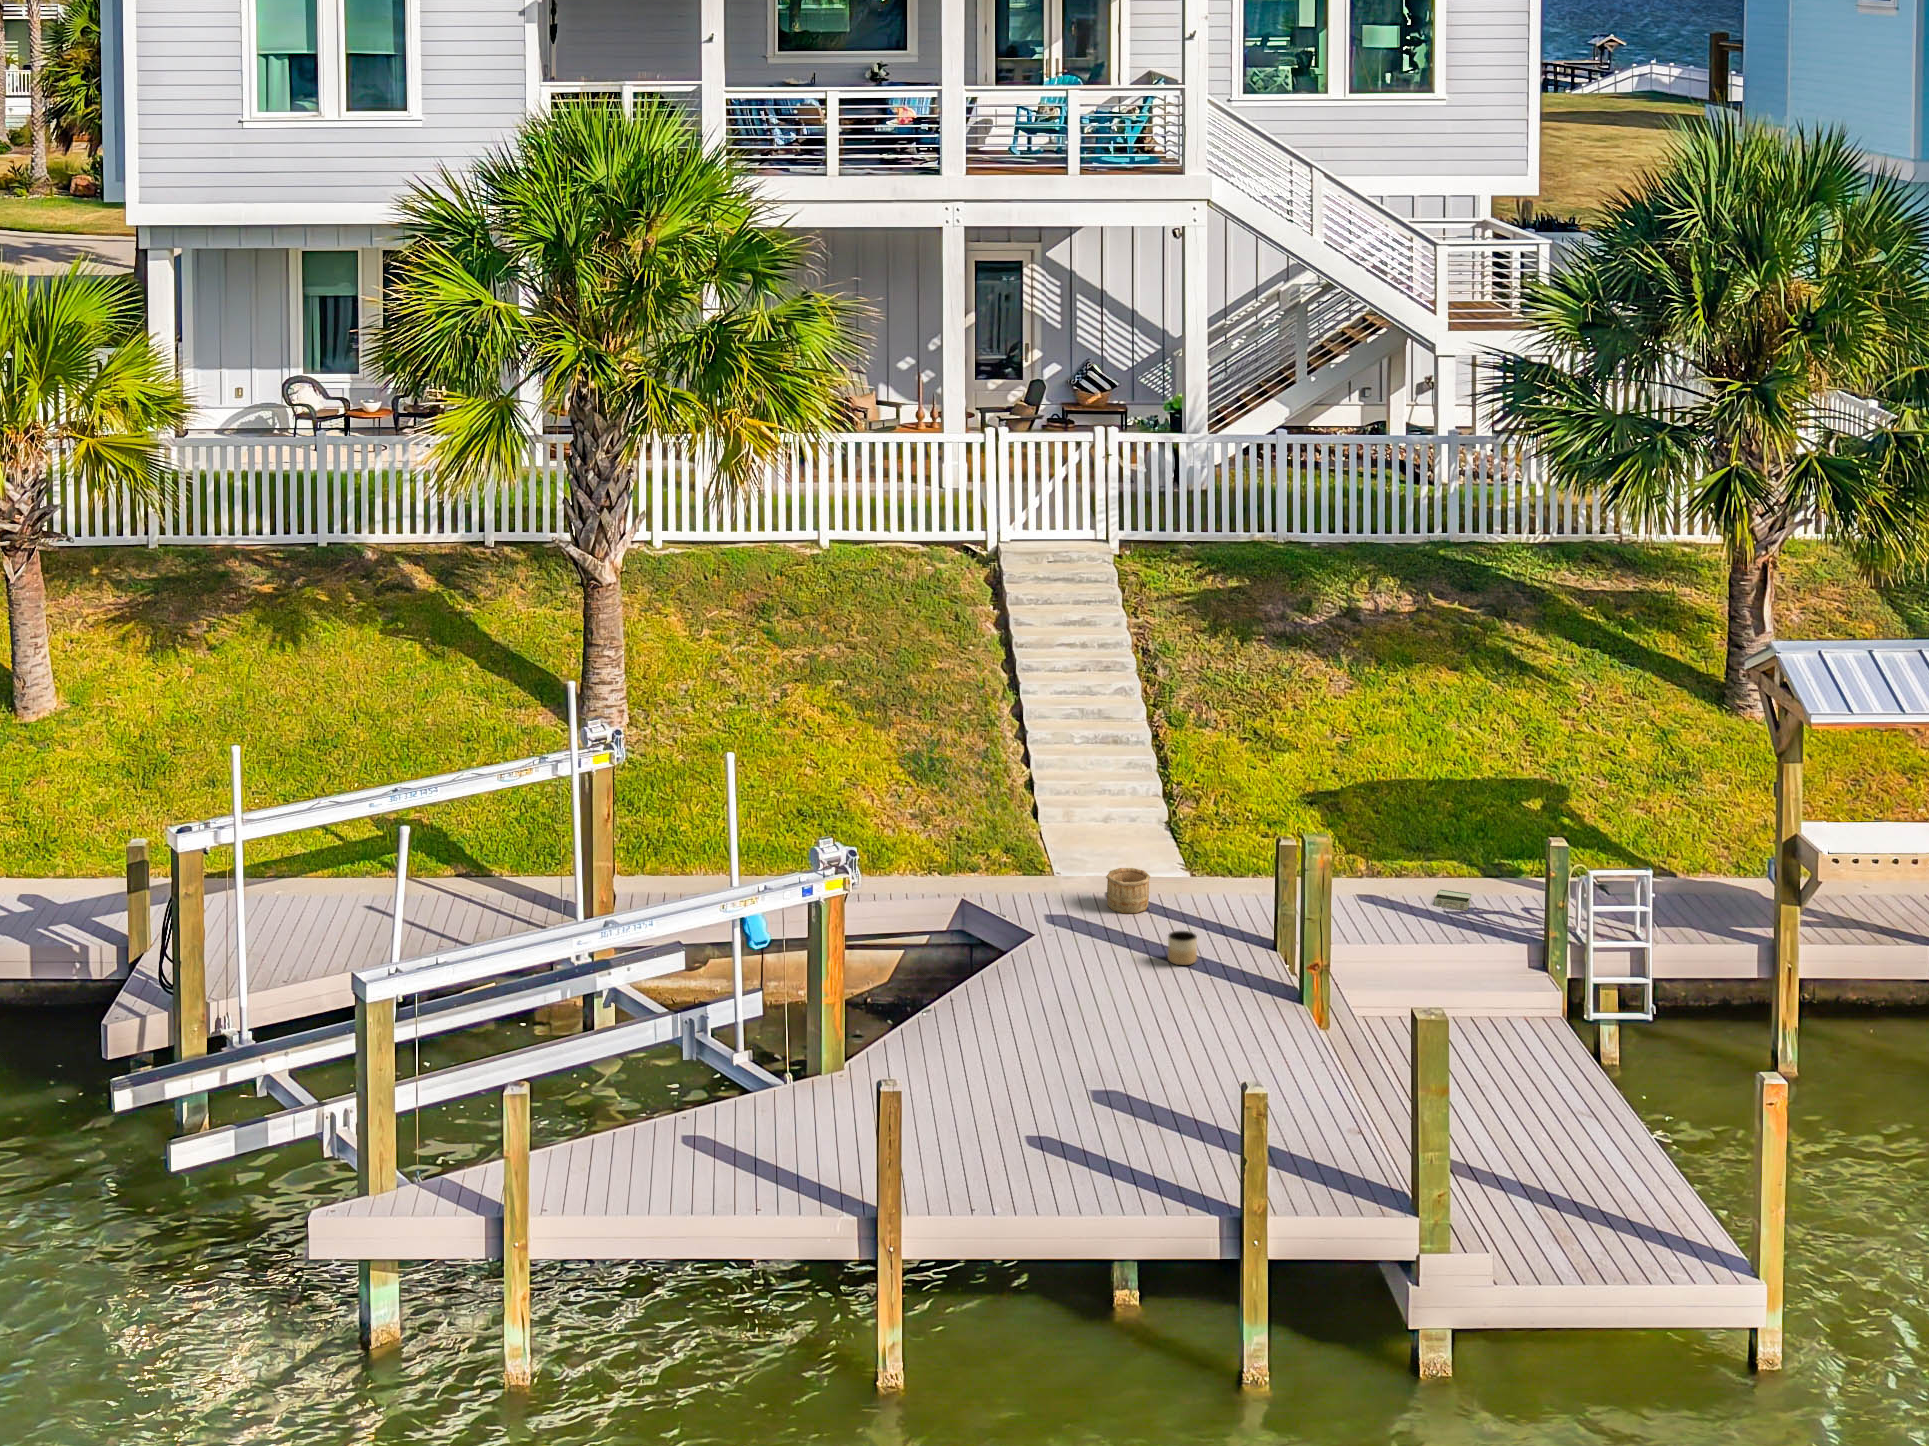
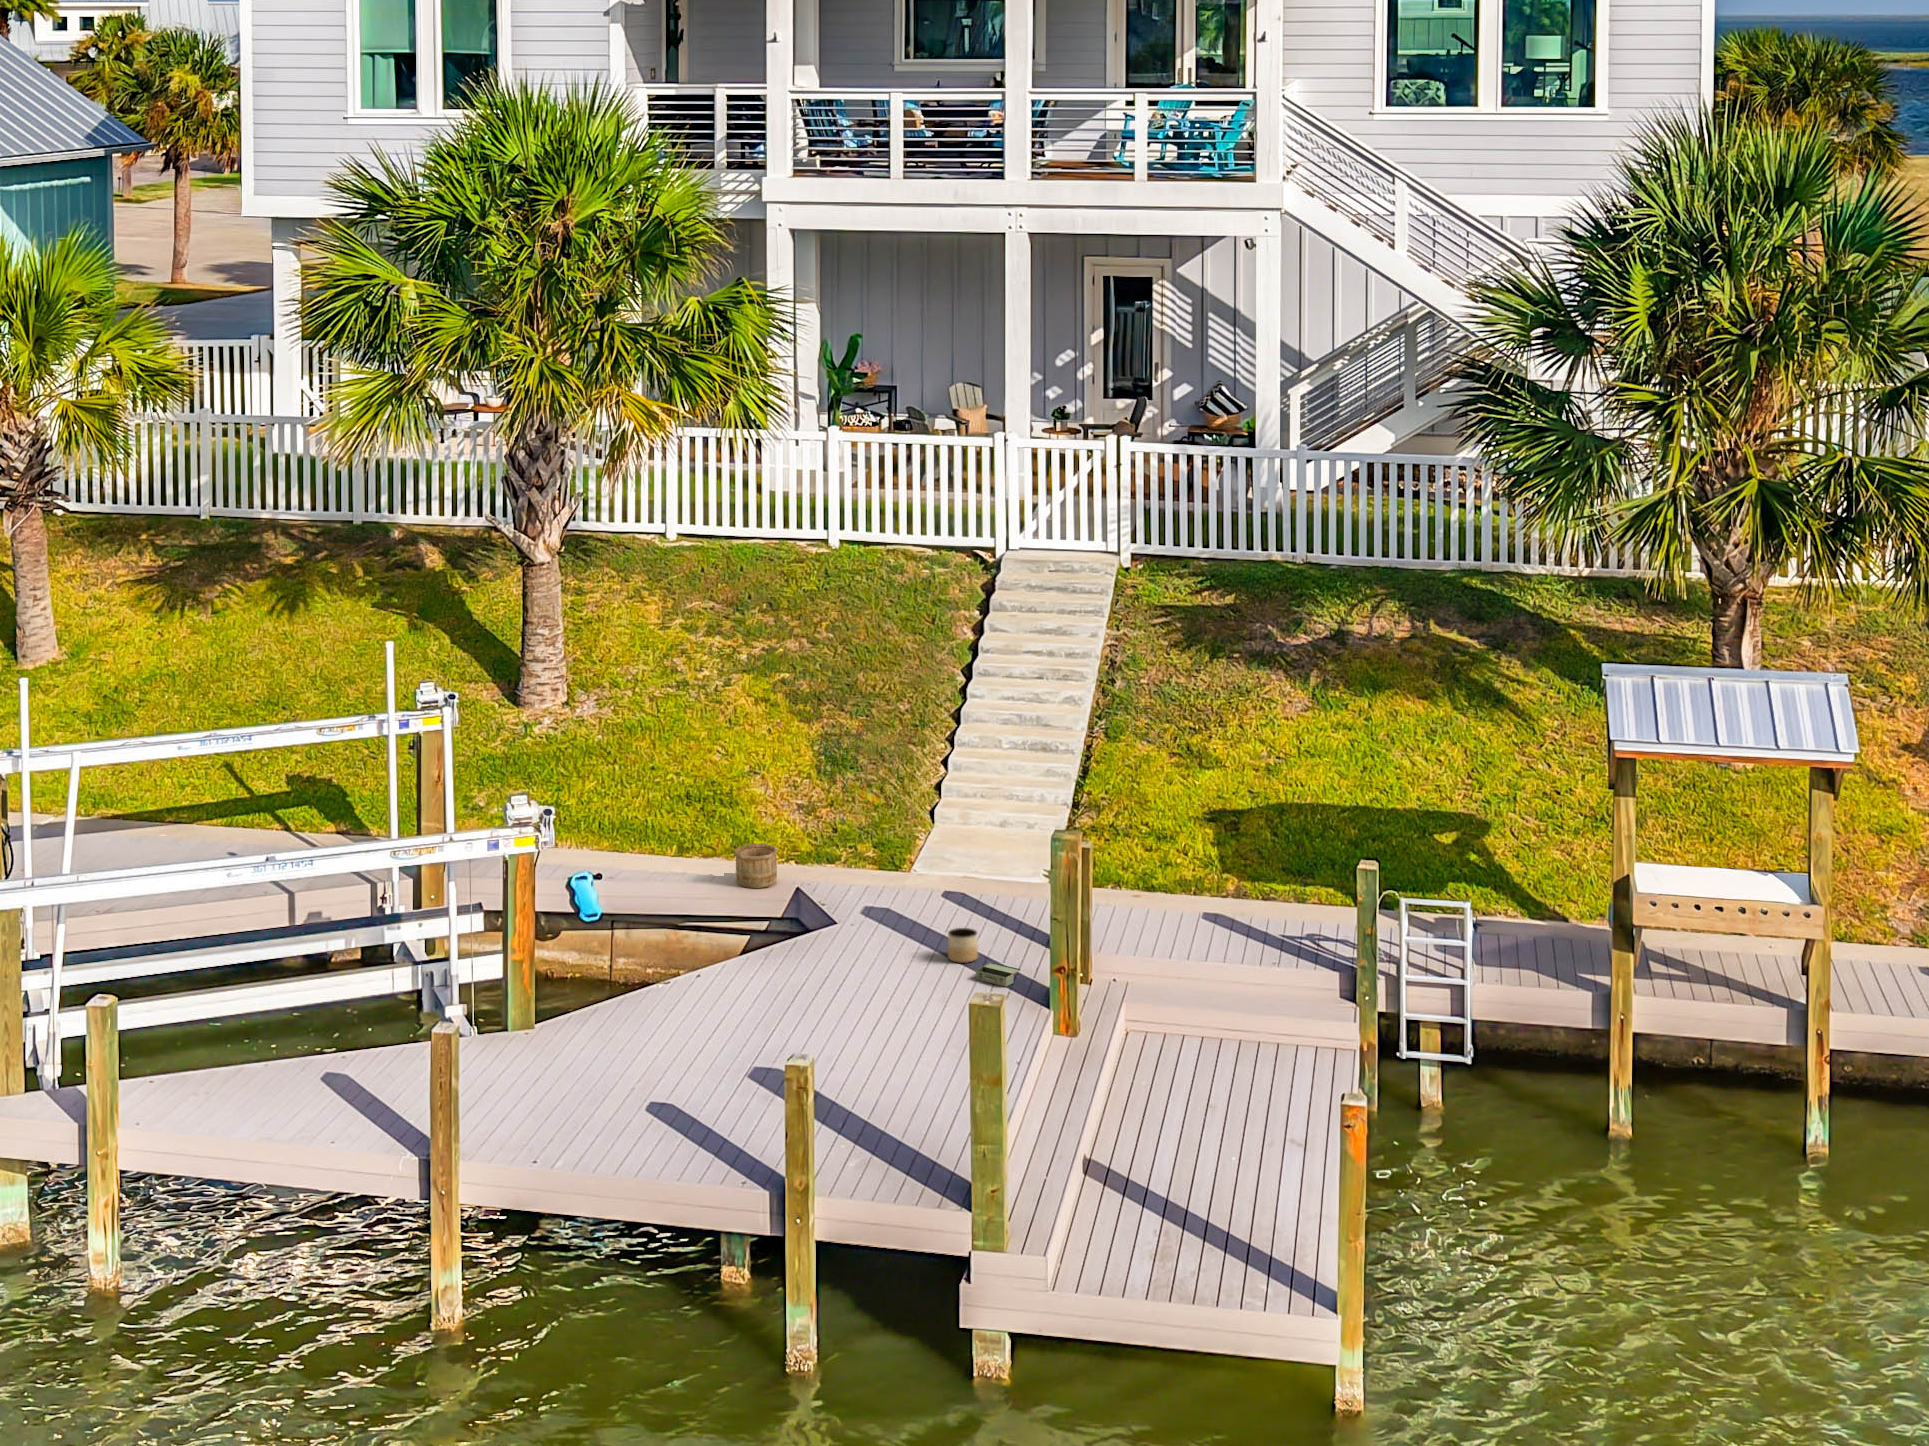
wooden bucket: present [1106,868,1150,913] -> present [734,843,777,888]
toolbox: present [1435,890,1471,911] -> present [976,962,1020,987]

